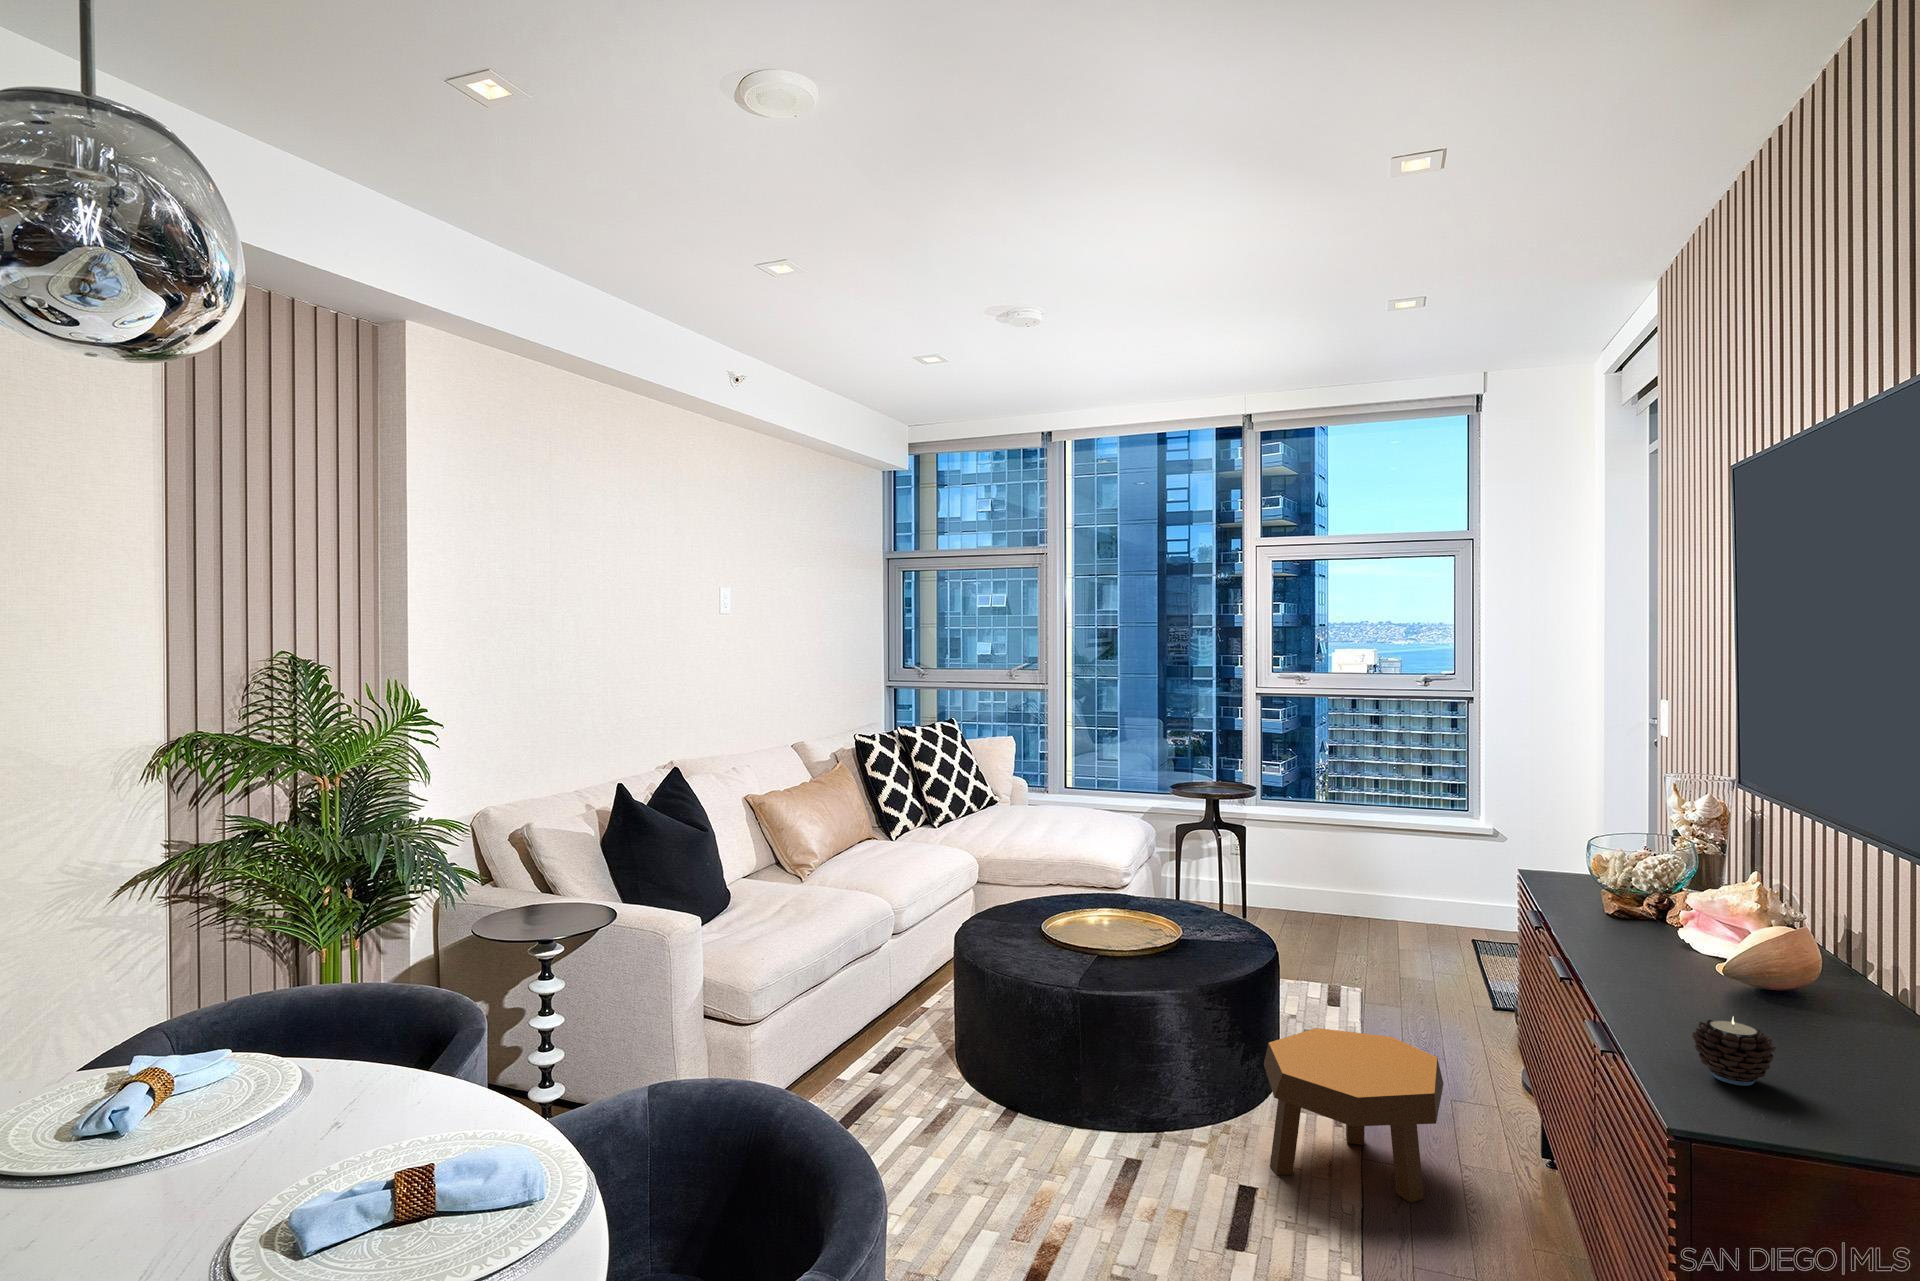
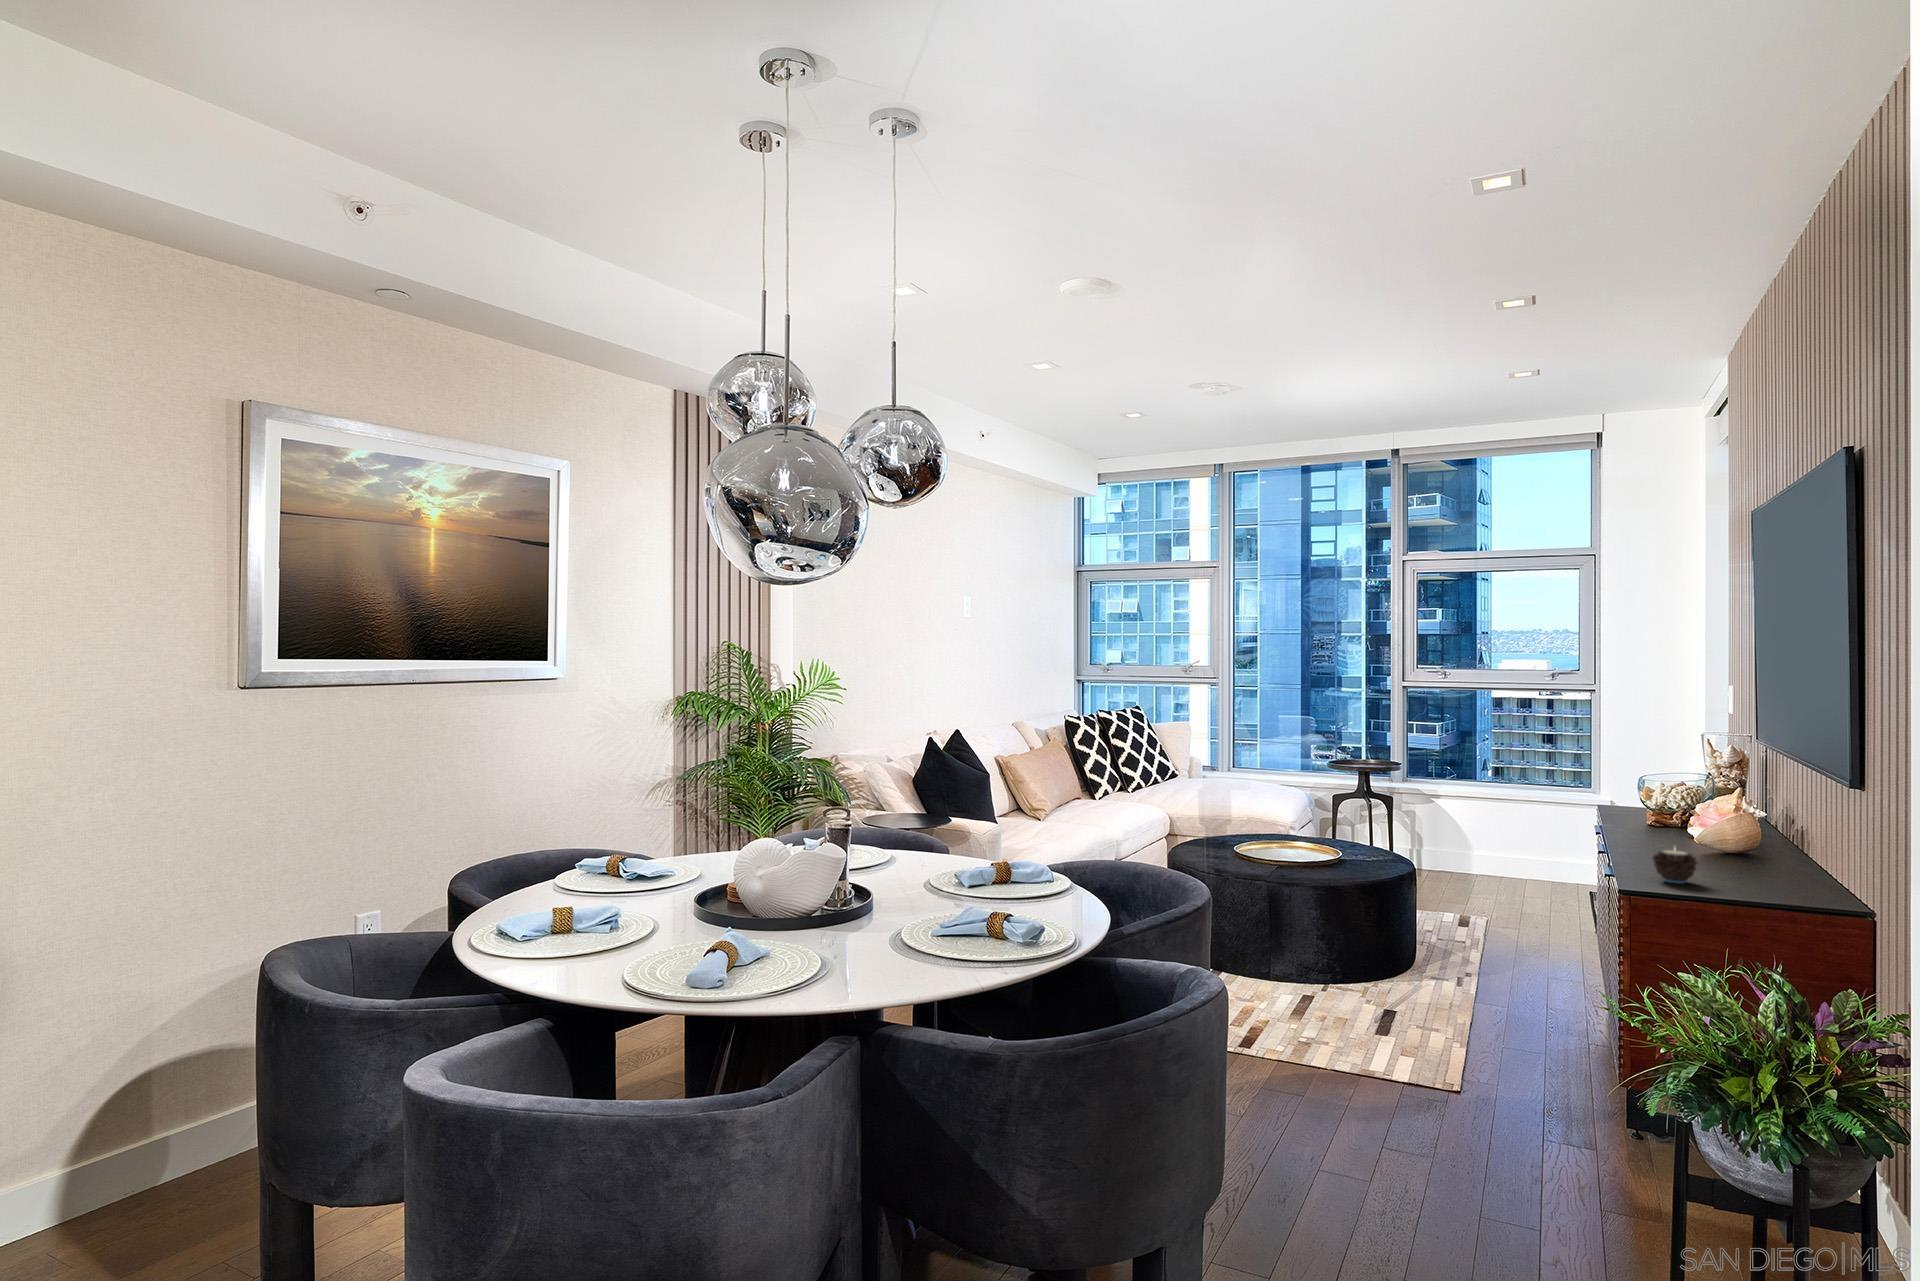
footstool: present [1264,1028,1444,1203] -> none [1402,916,1534,1022]

